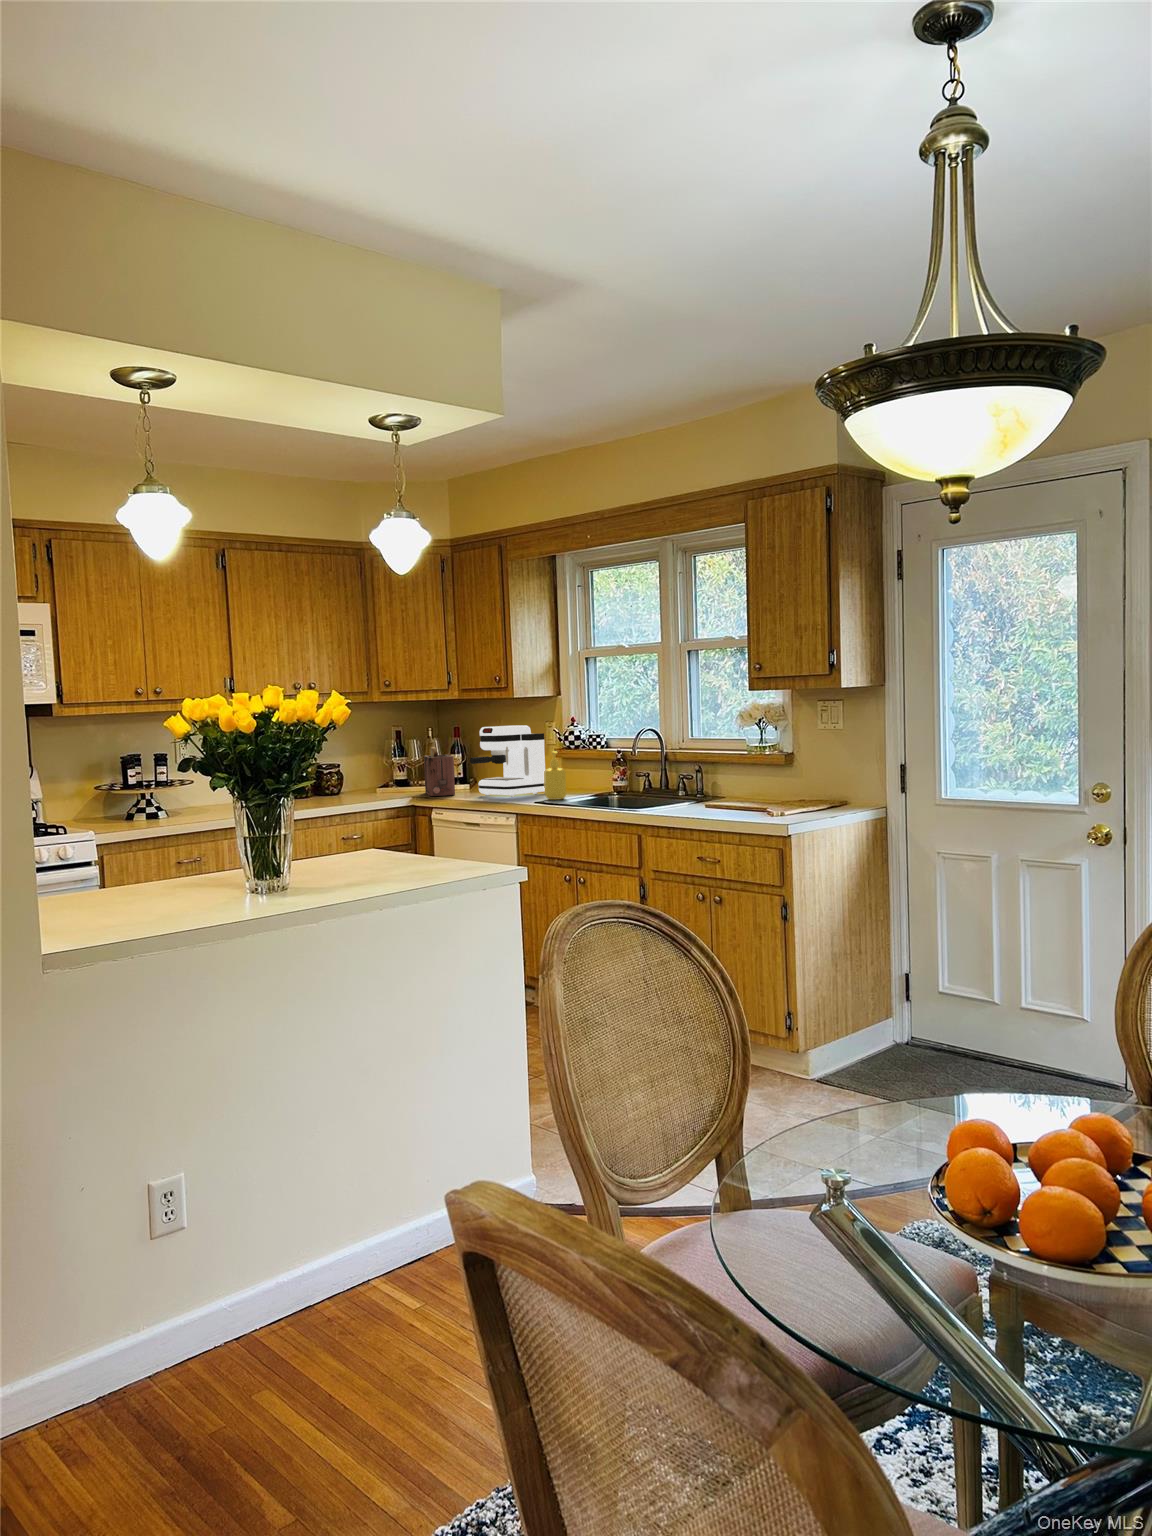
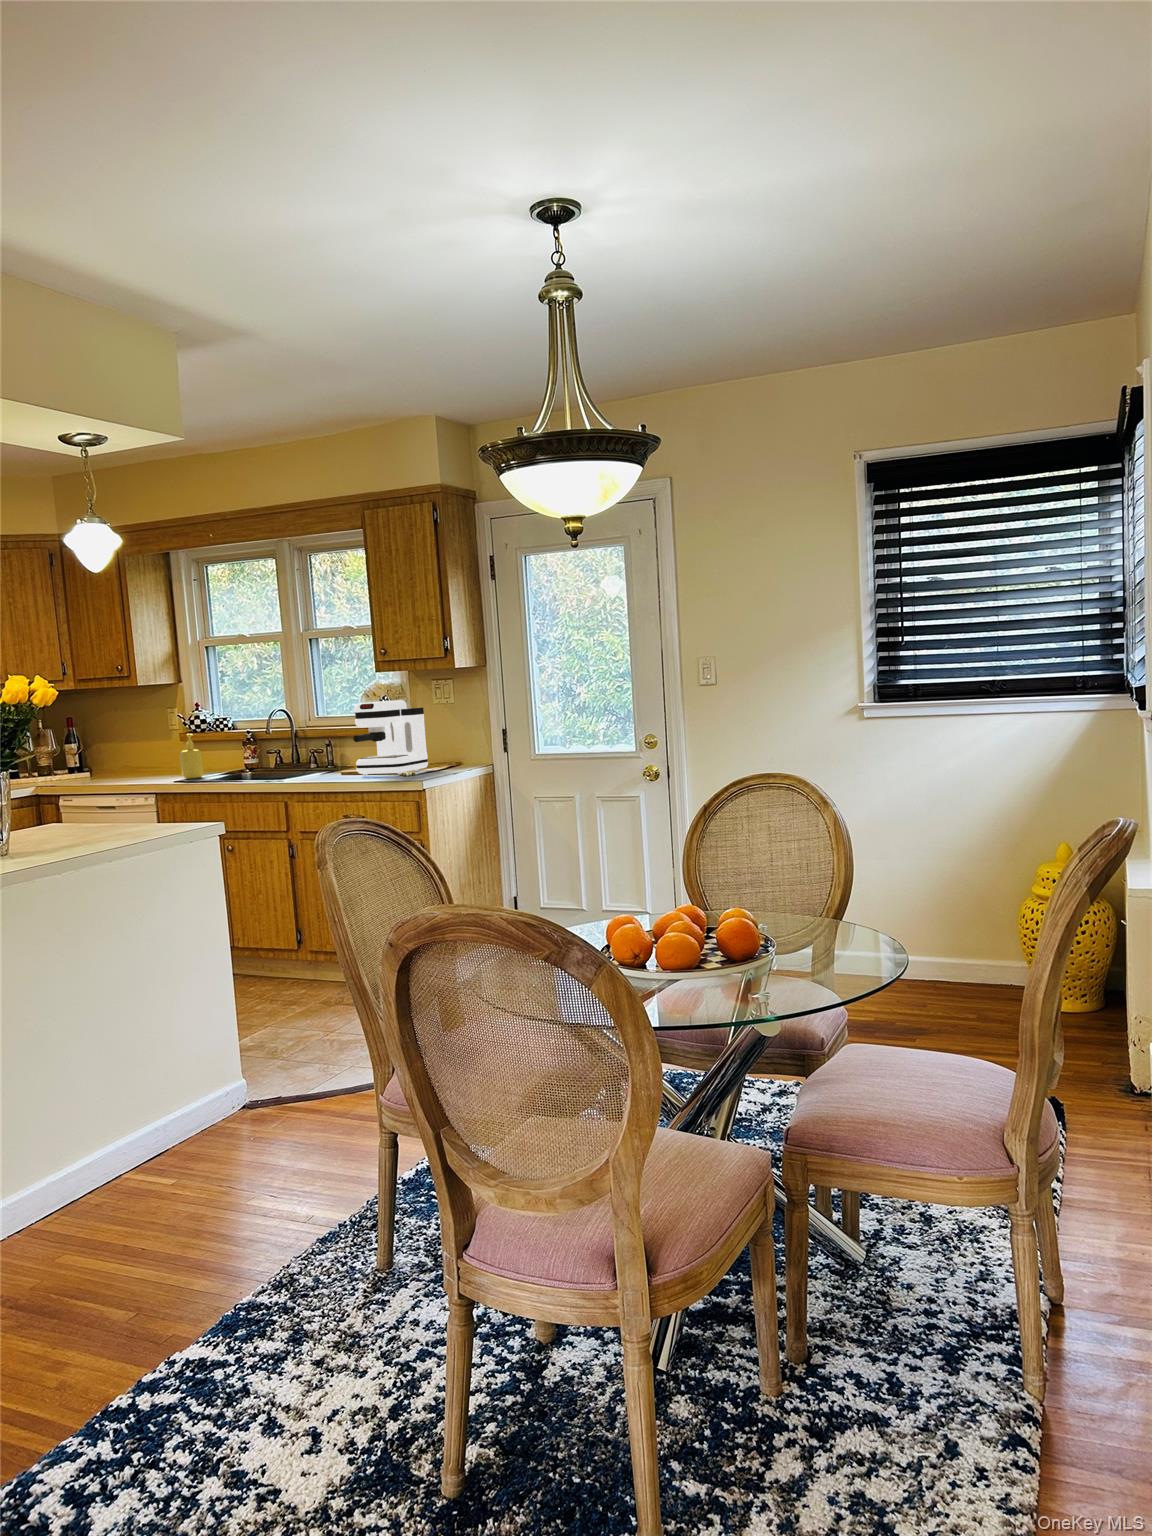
coffee maker: present [470,725,545,797] -> present [353,700,428,775]
toaster: present [424,747,455,796] -> none [44,737,83,784]

